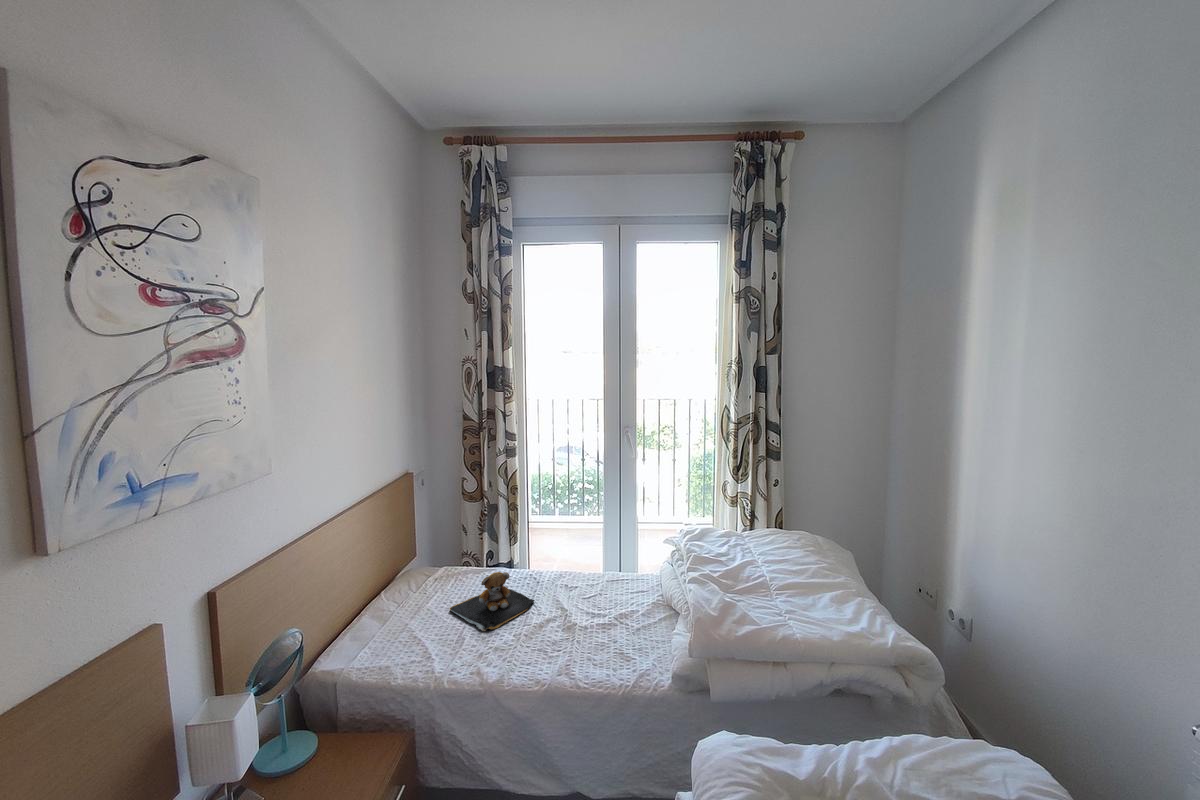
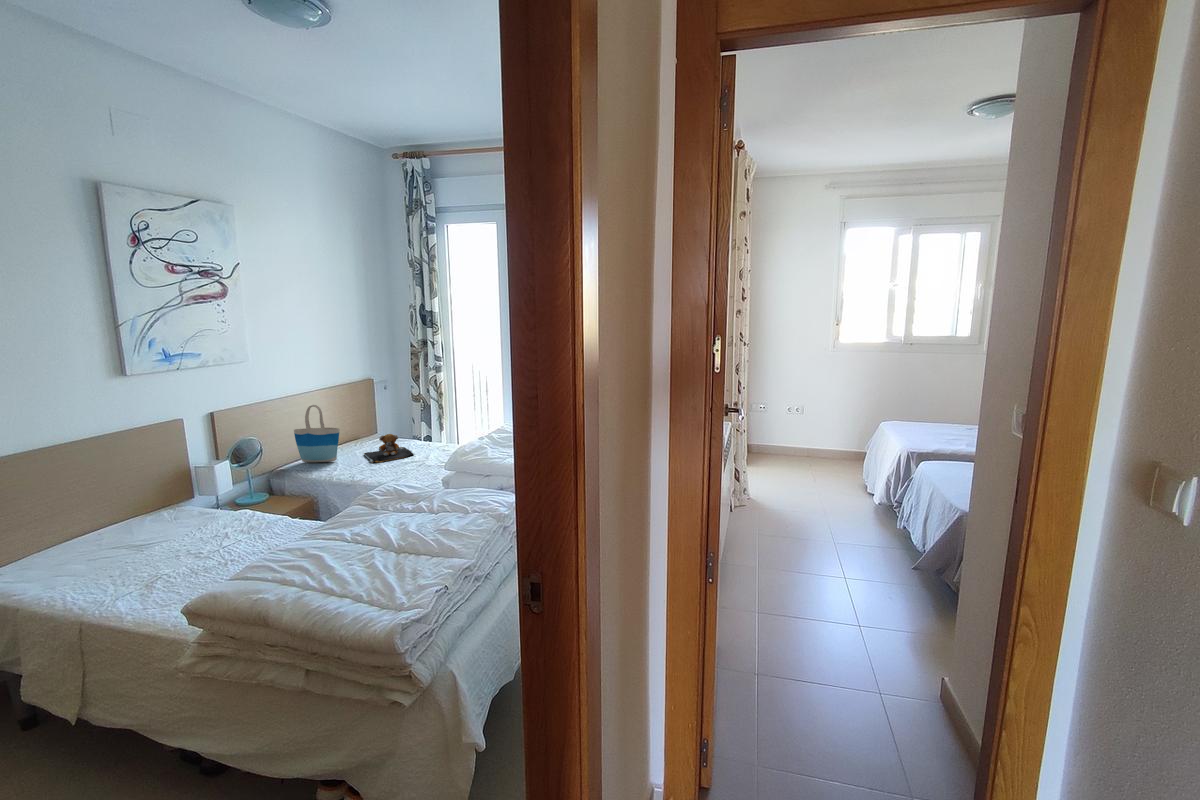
tote bag: none [342,540,425,646] -> present [294,405,340,462]

